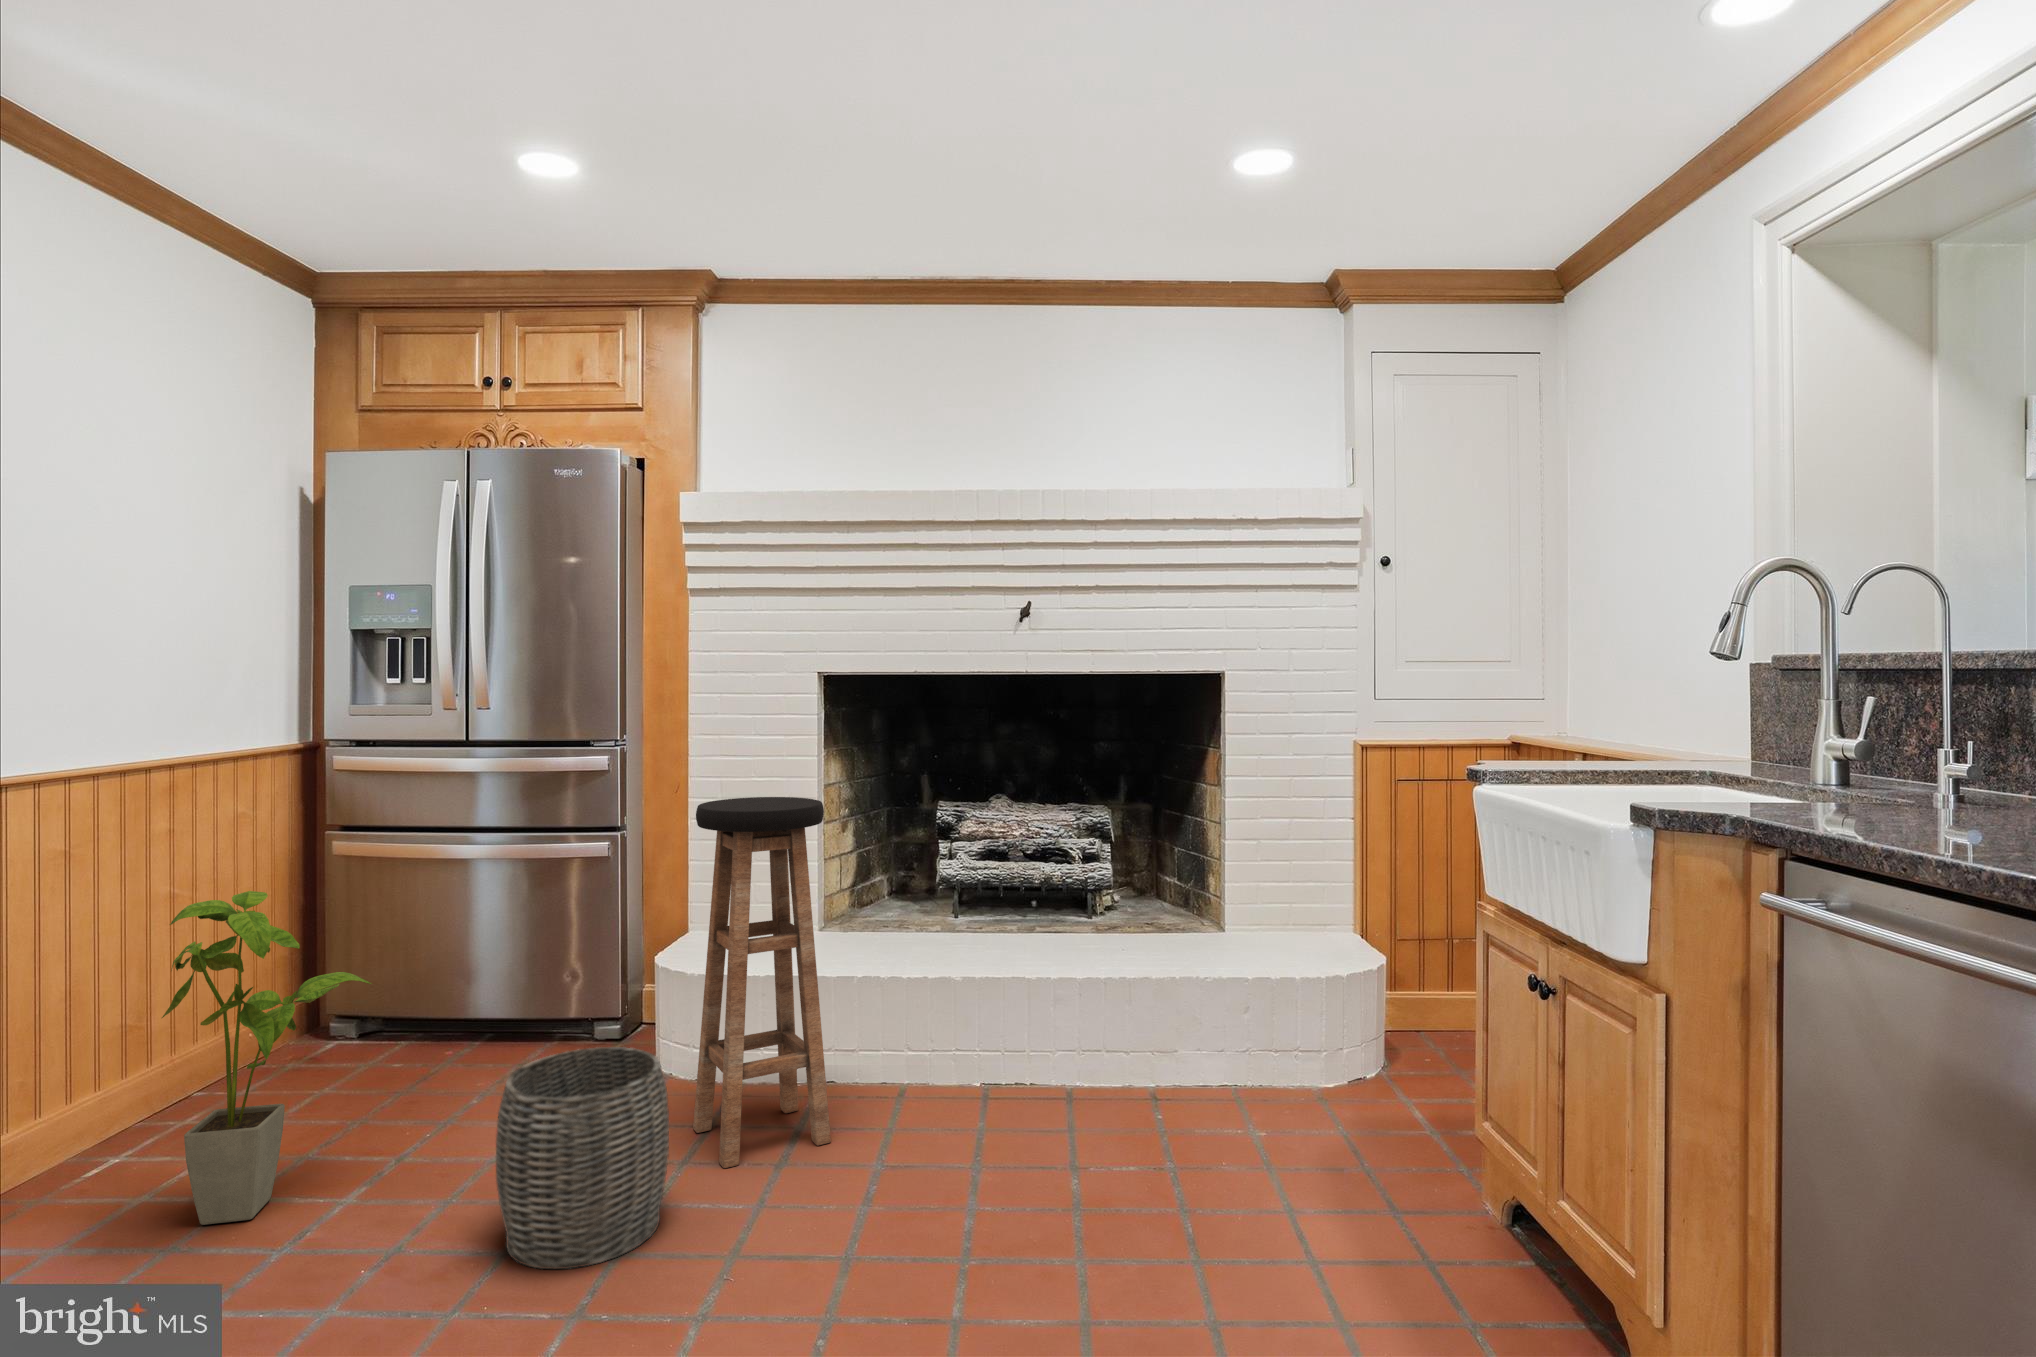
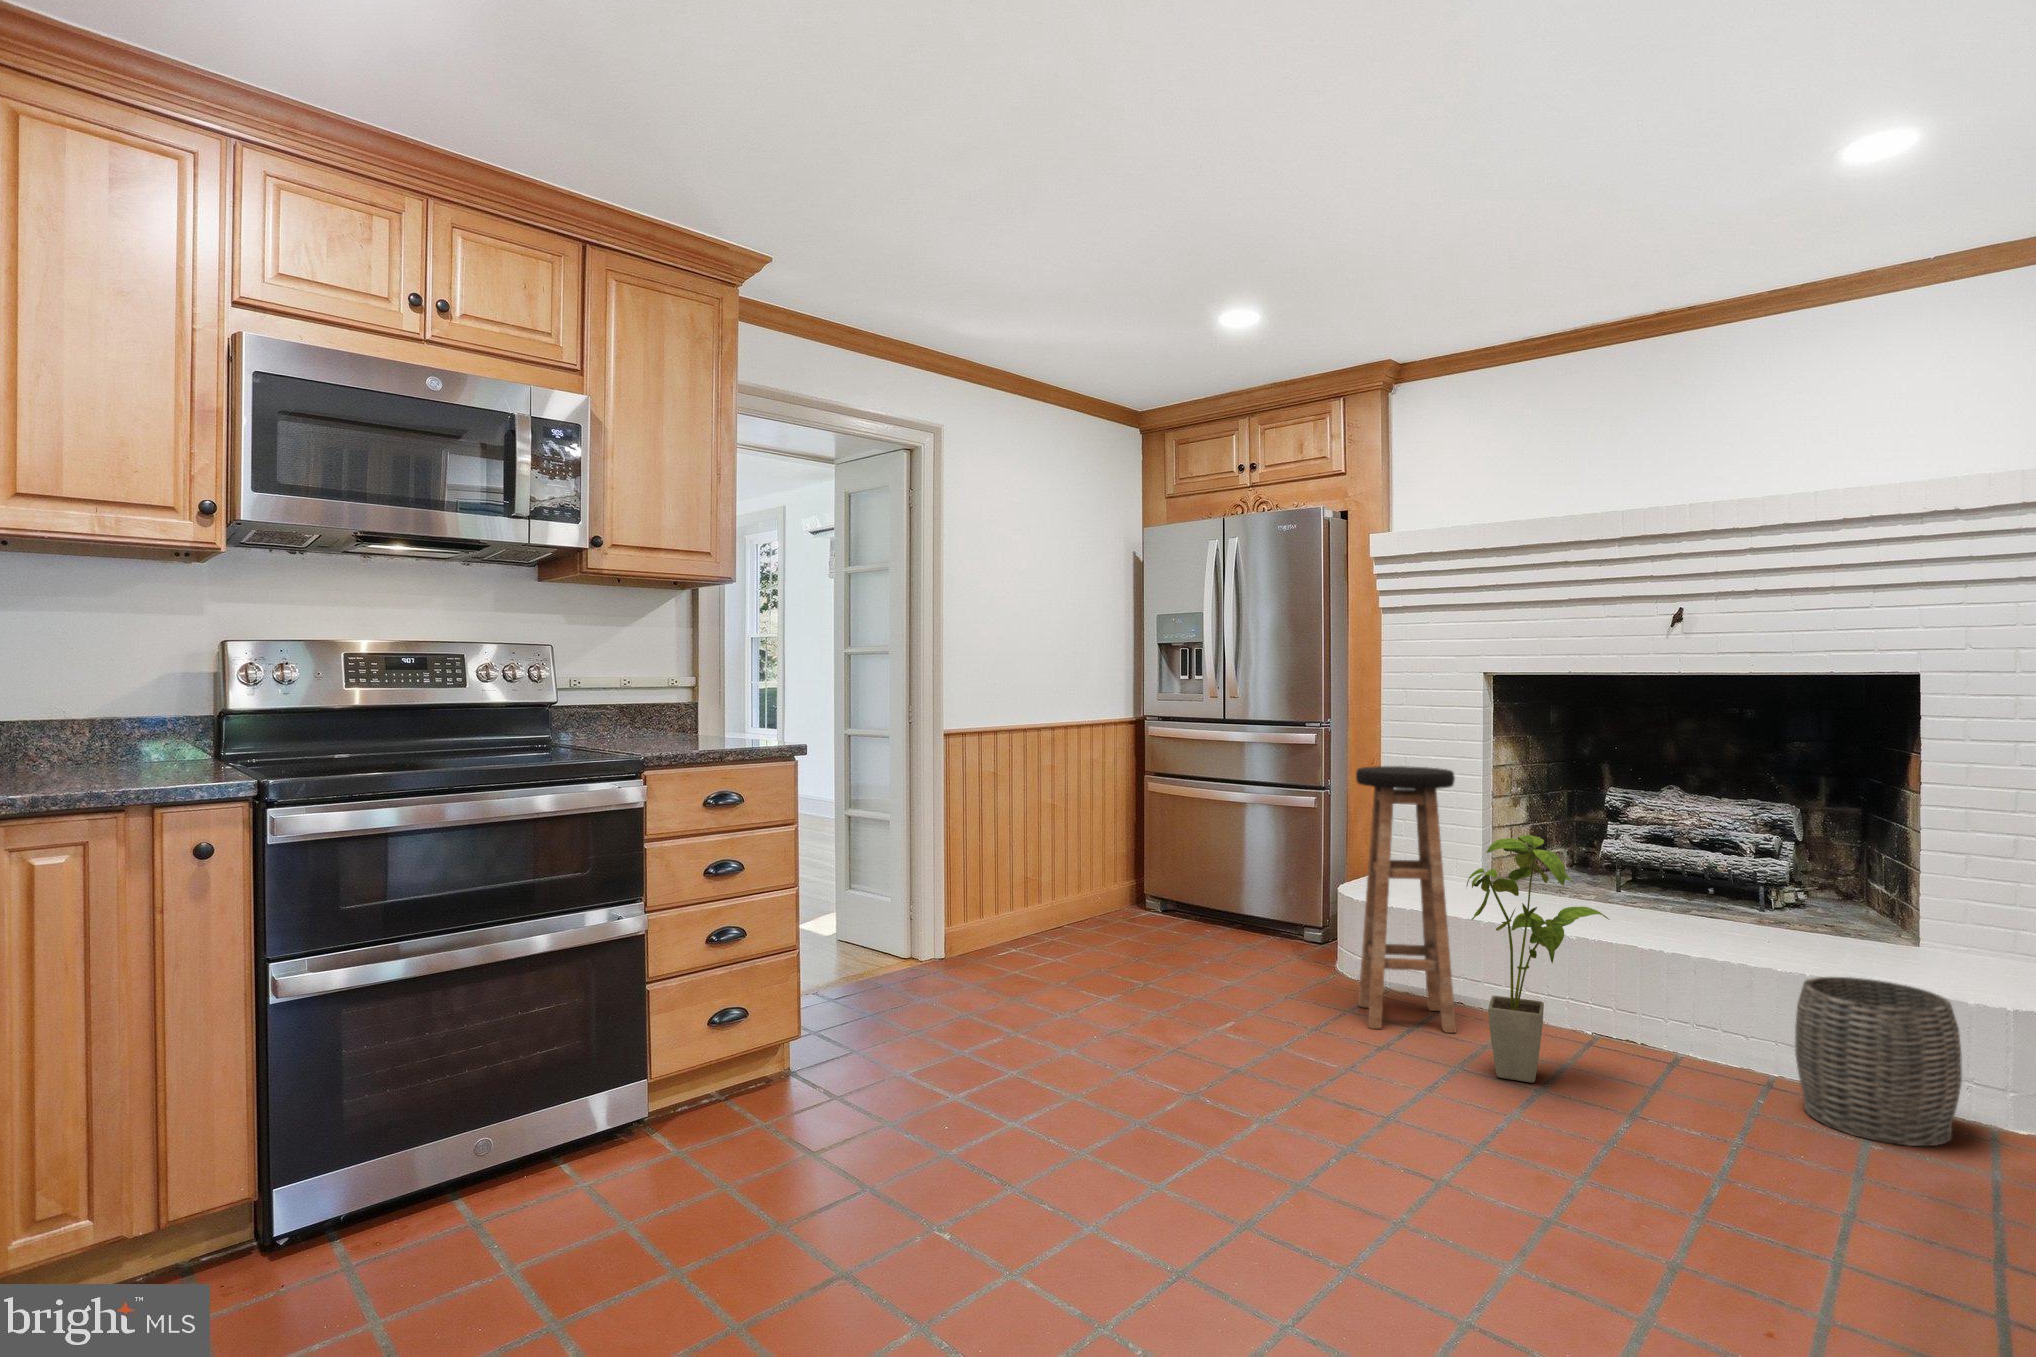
house plant: present [162,891,372,1225] -> present [1467,835,1610,1083]
woven basket: present [496,1047,669,1269] -> present [1795,977,1962,1146]

